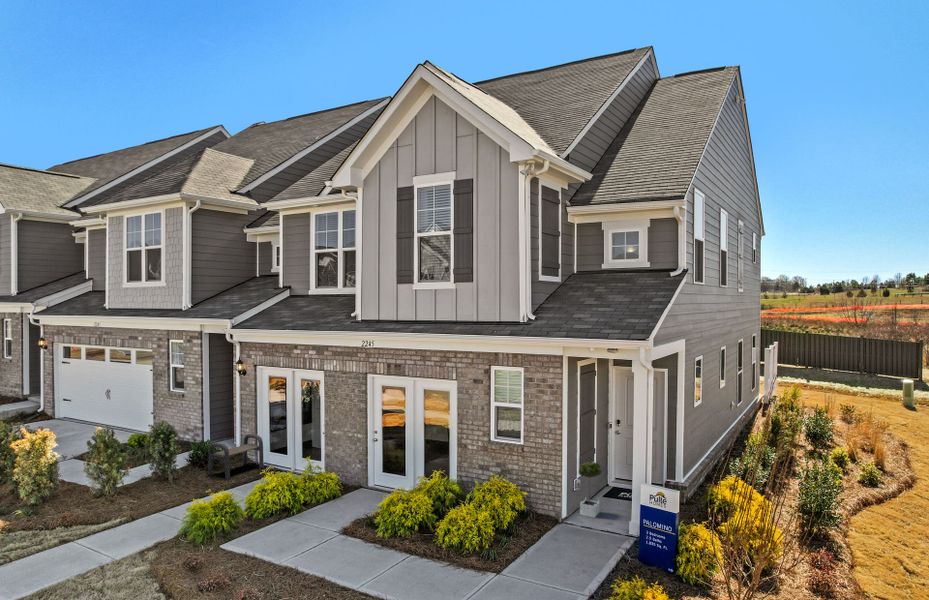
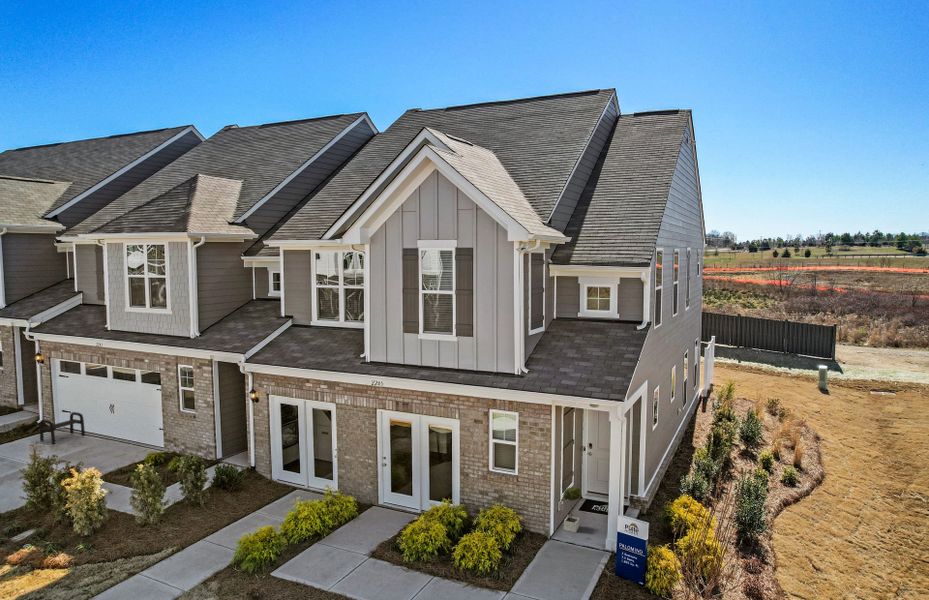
bench: present [208,434,264,479] -> present [40,412,85,444]

